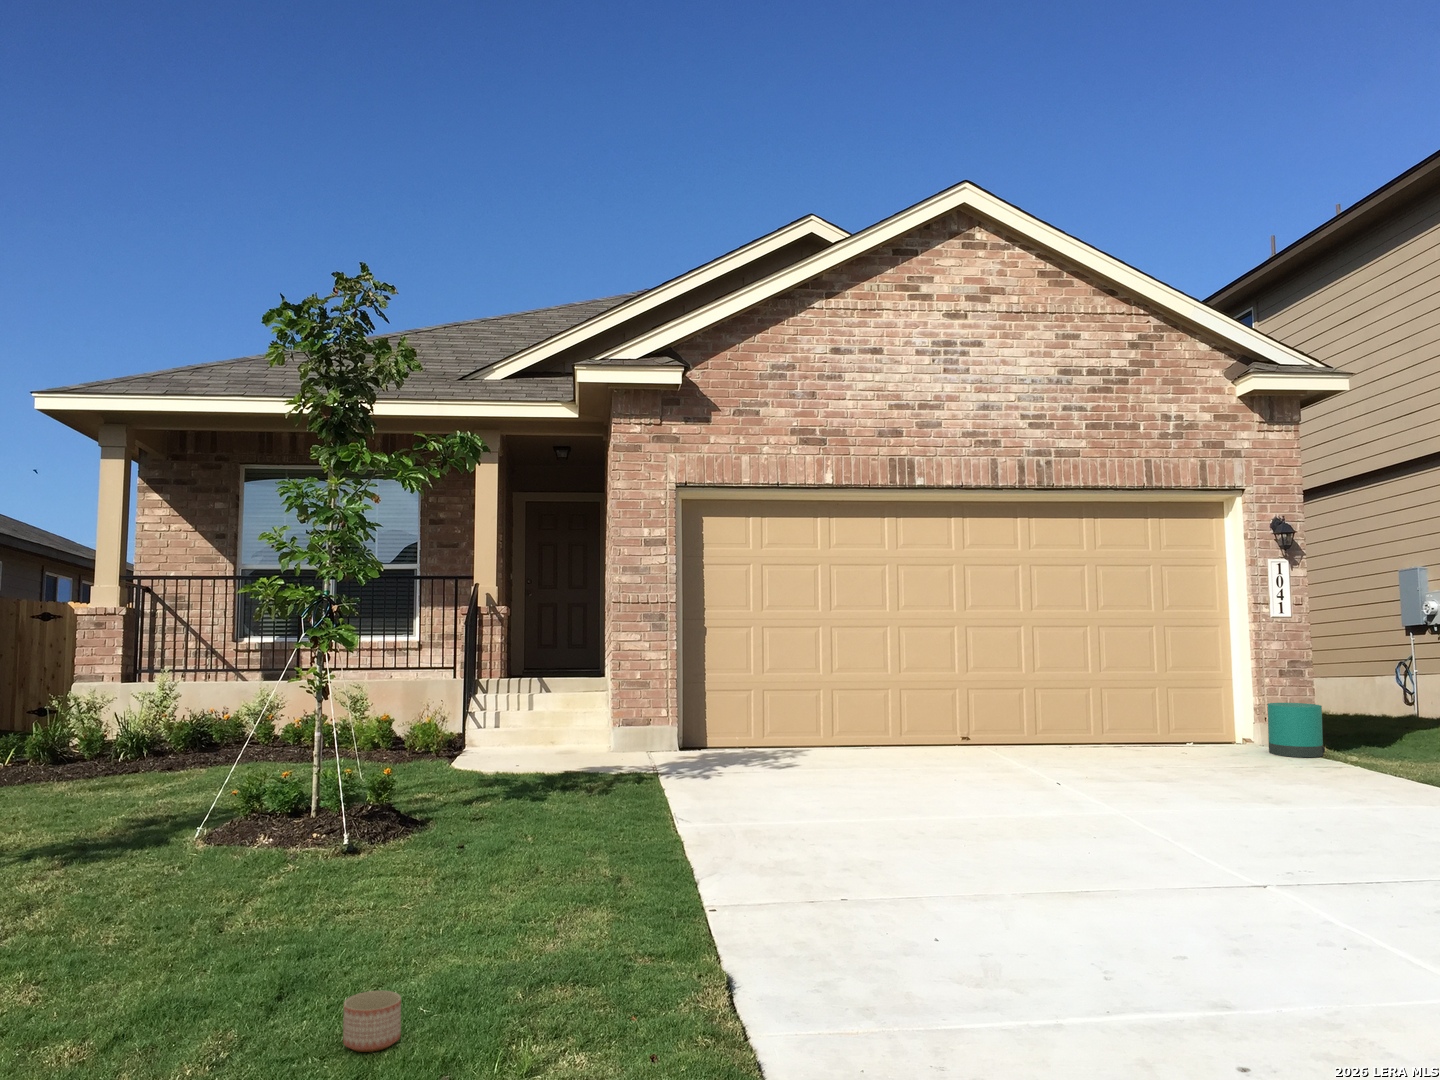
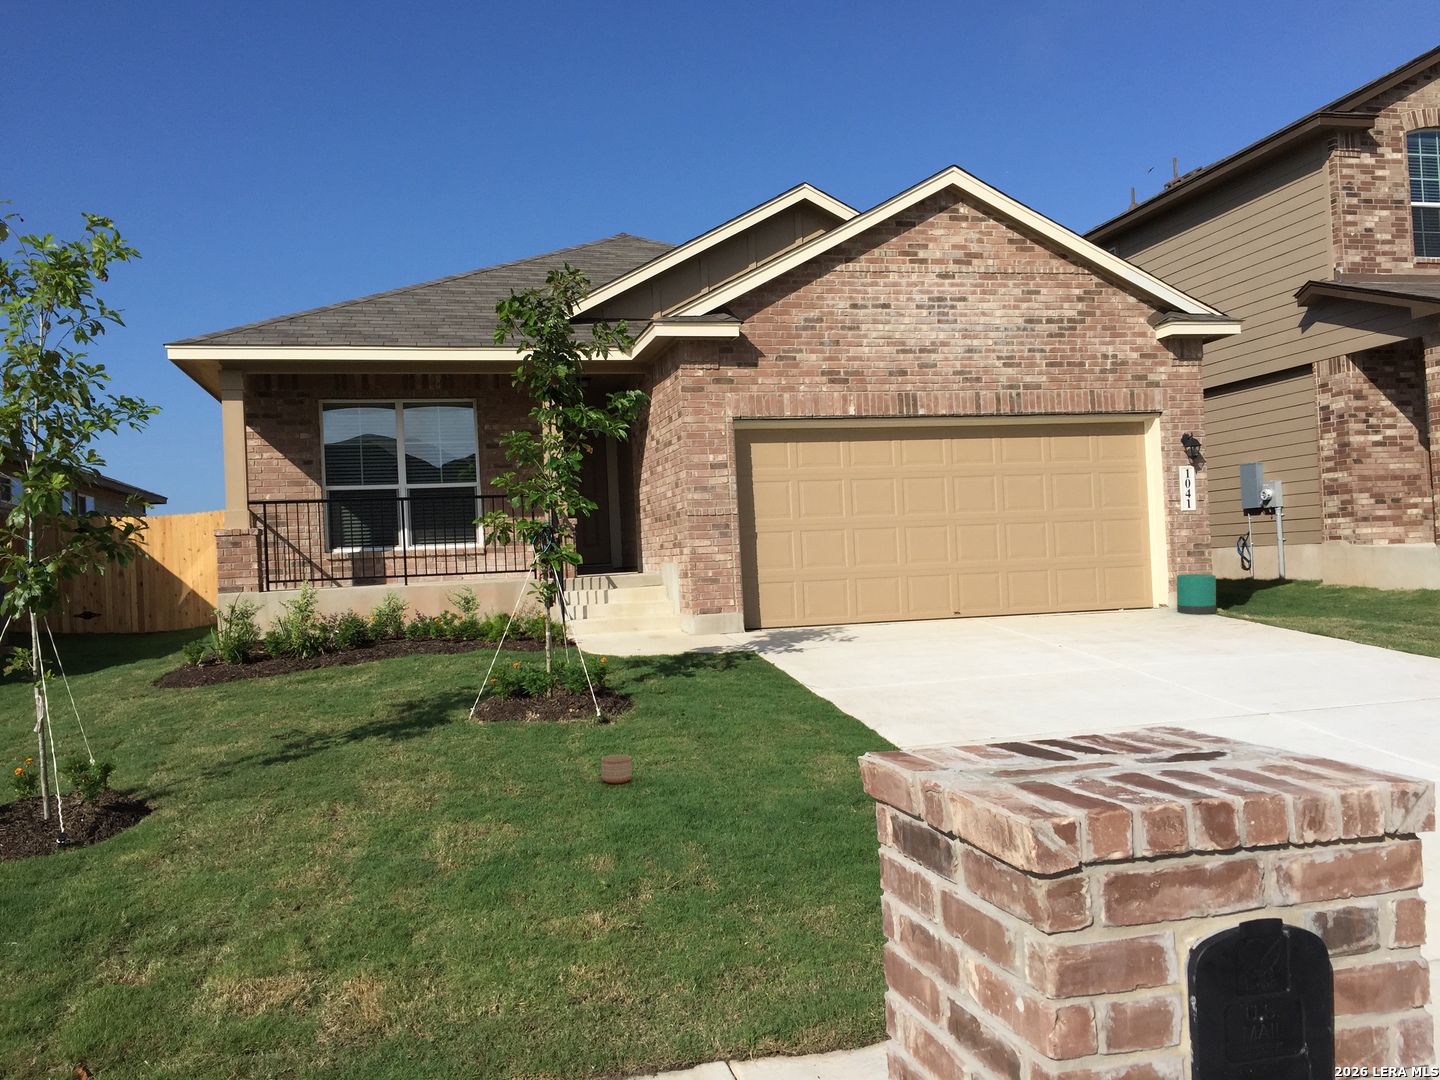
planter: present [343,991,401,1052] -> present [601,754,632,783]

